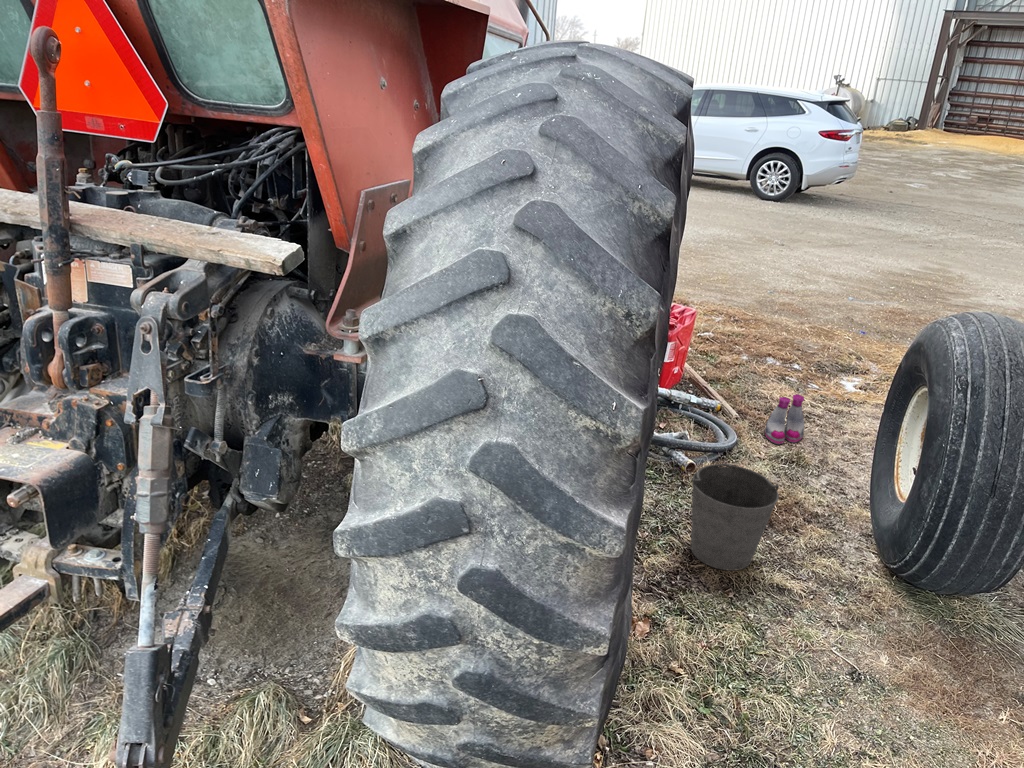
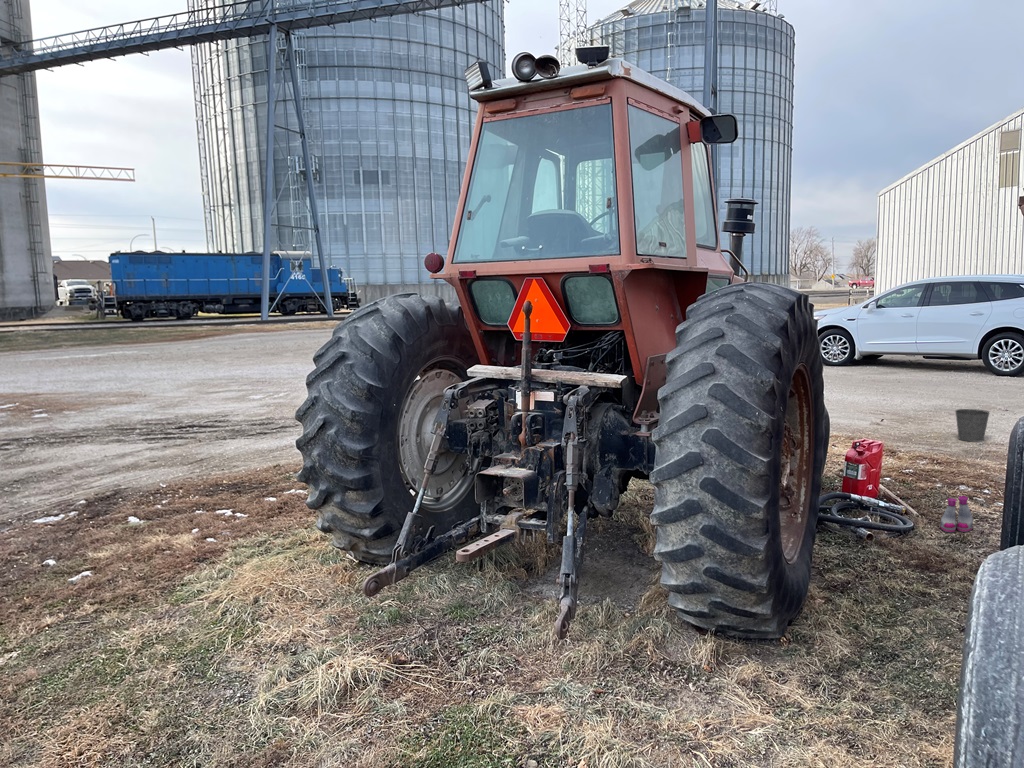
bucket: present [691,464,779,571] -> present [955,409,989,442]

